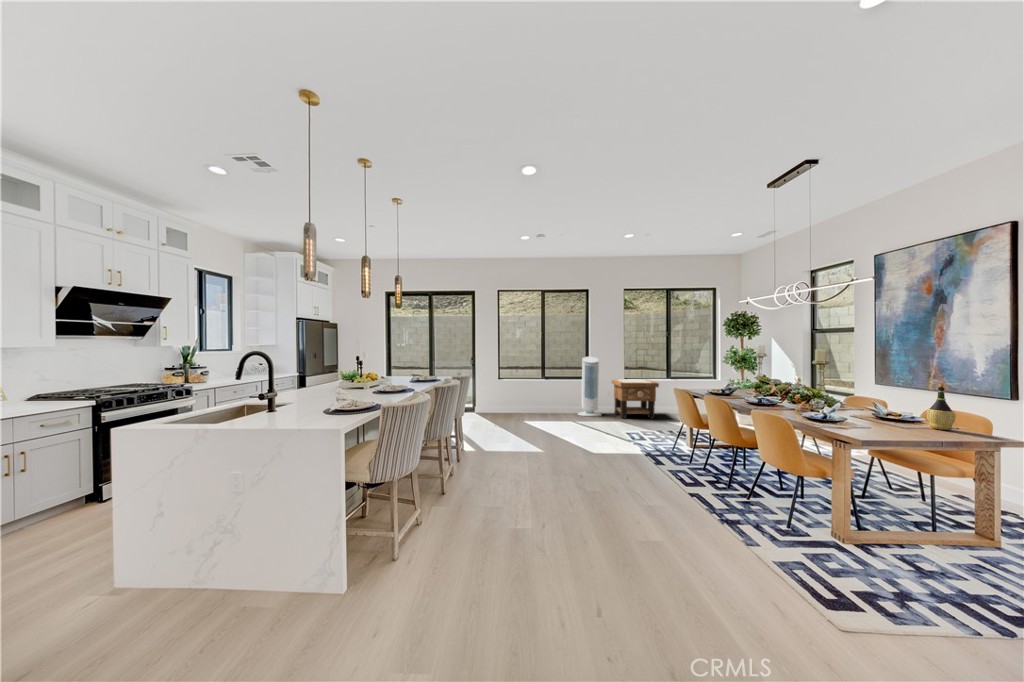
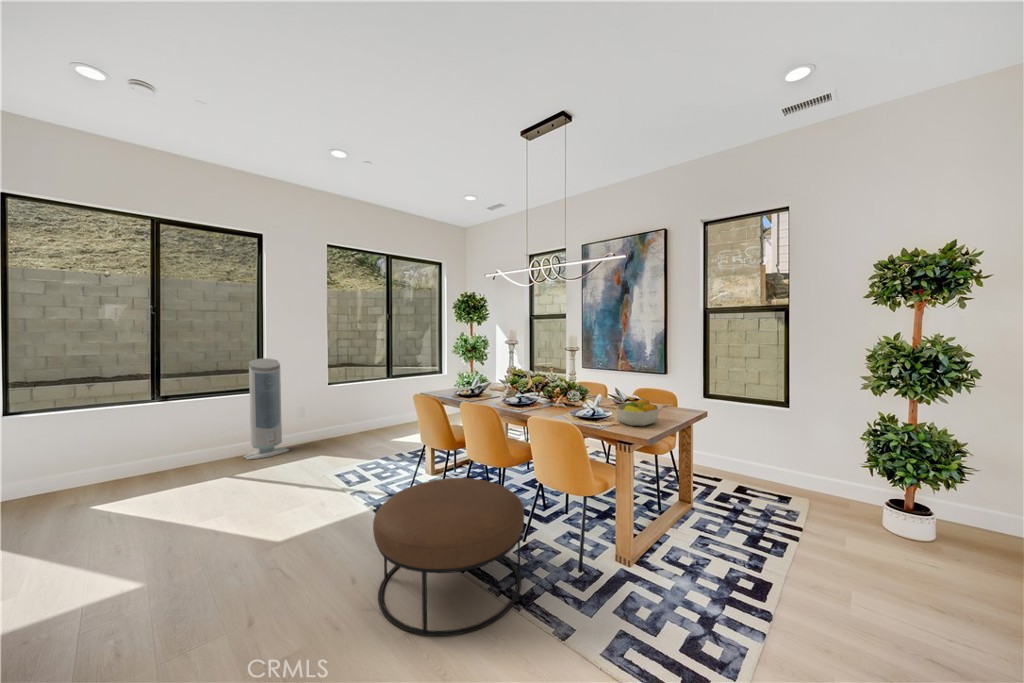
side table: present [612,379,659,418] -> none [303,385,375,449]
wine bottle: present [927,384,956,430] -> none [662,371,681,415]
fruit bowl: none [846,405,907,429] -> present [617,398,659,426]
ottoman: none [632,436,737,523] -> present [373,478,524,636]

